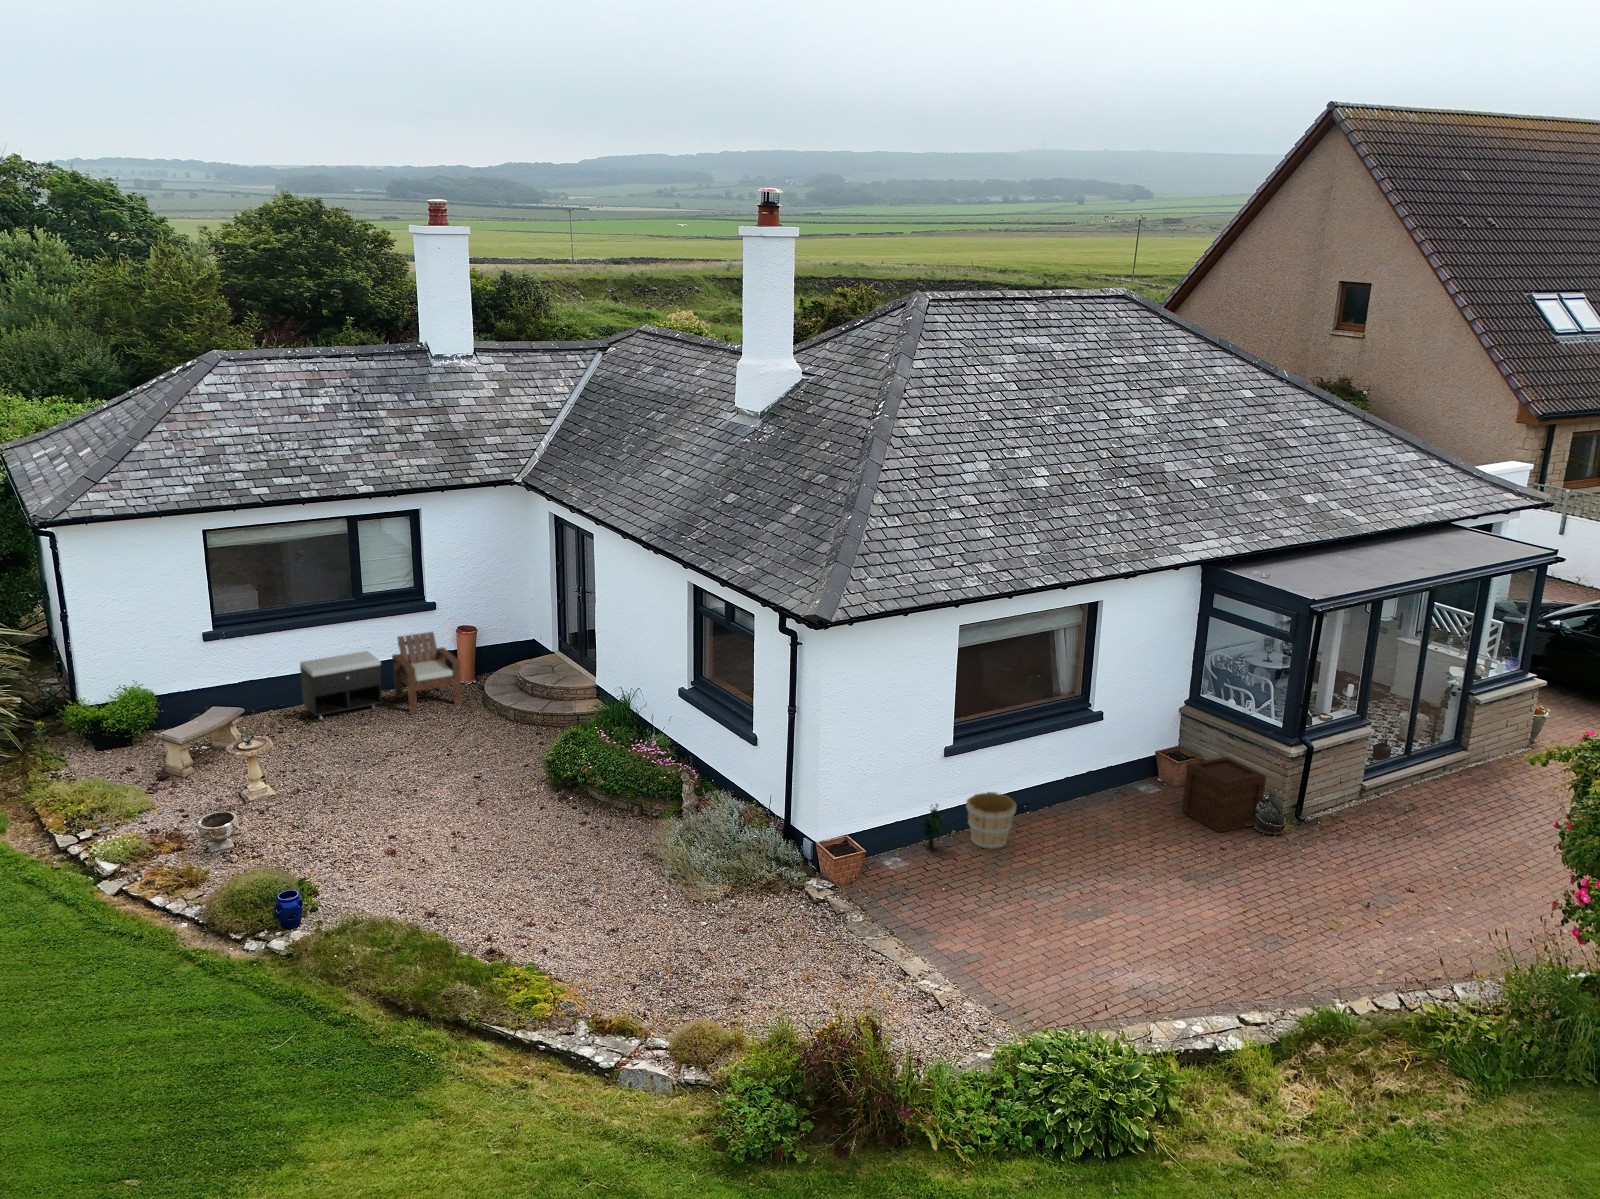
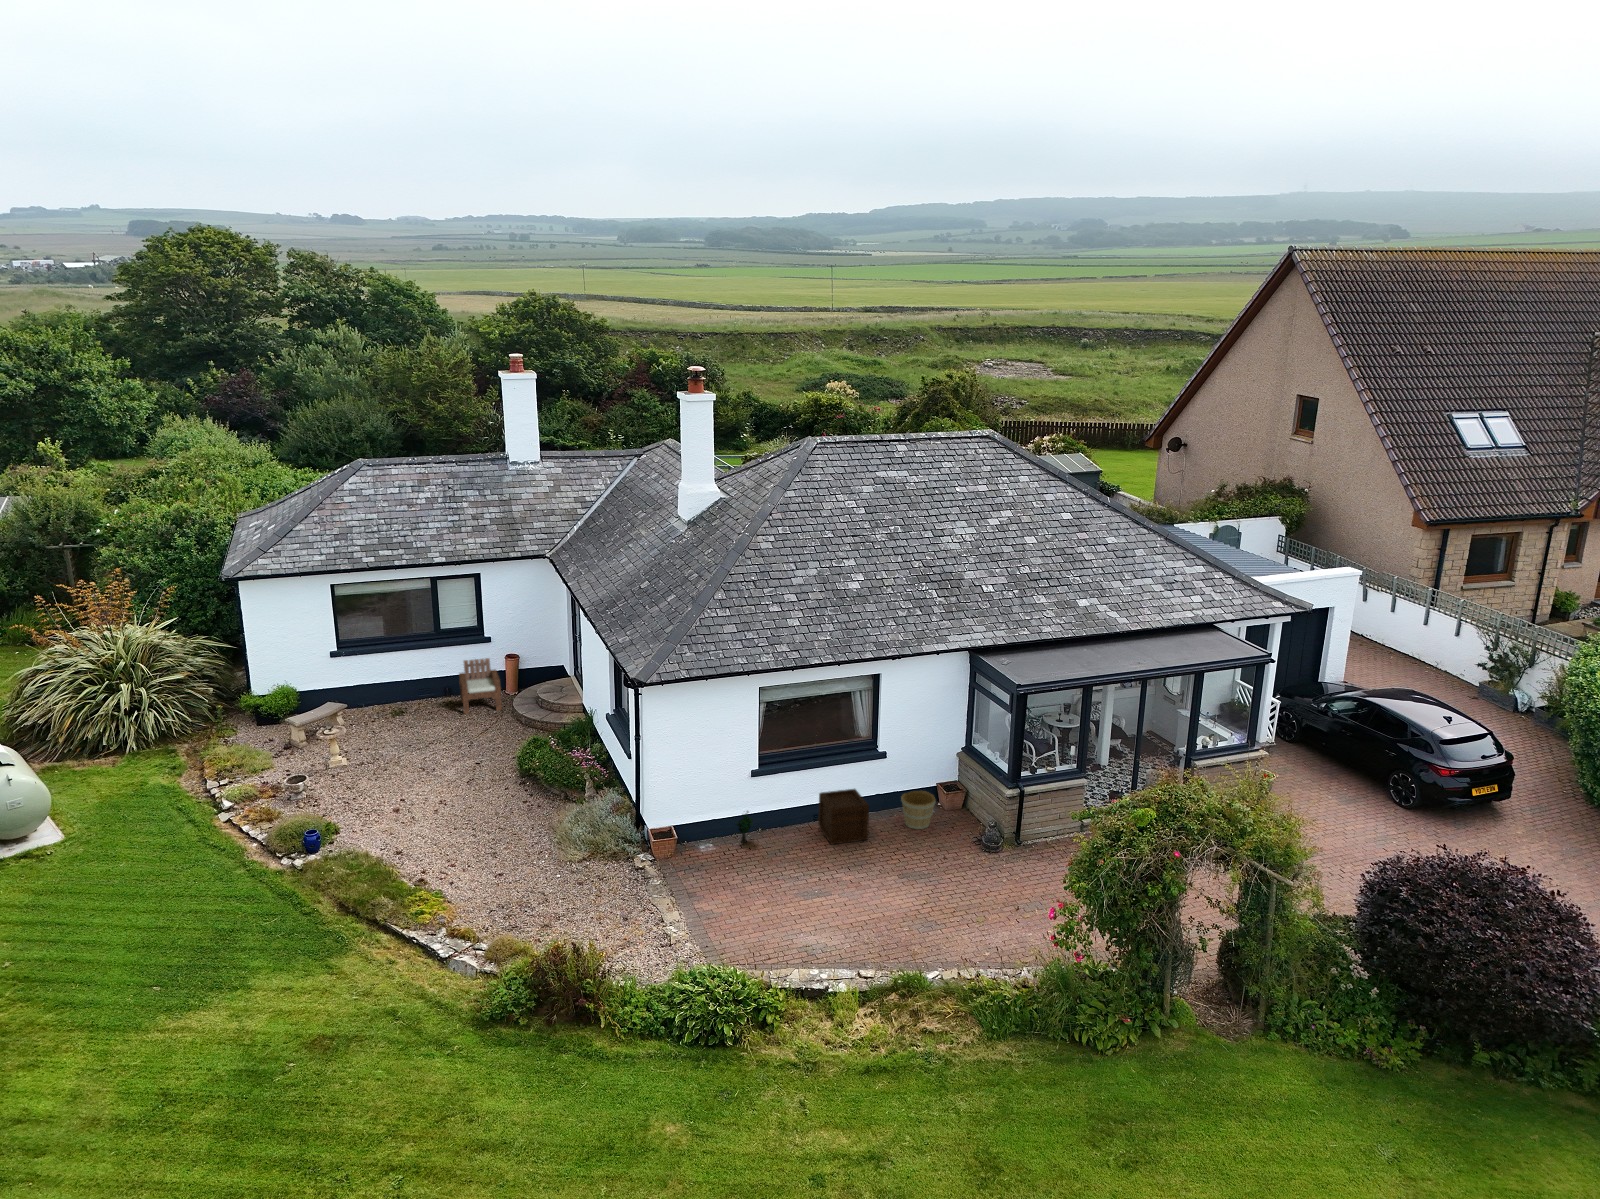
storage bench: present [300,651,382,719] -> none [395,669,448,715]
wooden crate: present [1182,757,1266,832] -> present [818,789,869,844]
wooden bucket: present [966,792,1016,849] -> present [901,791,936,829]

